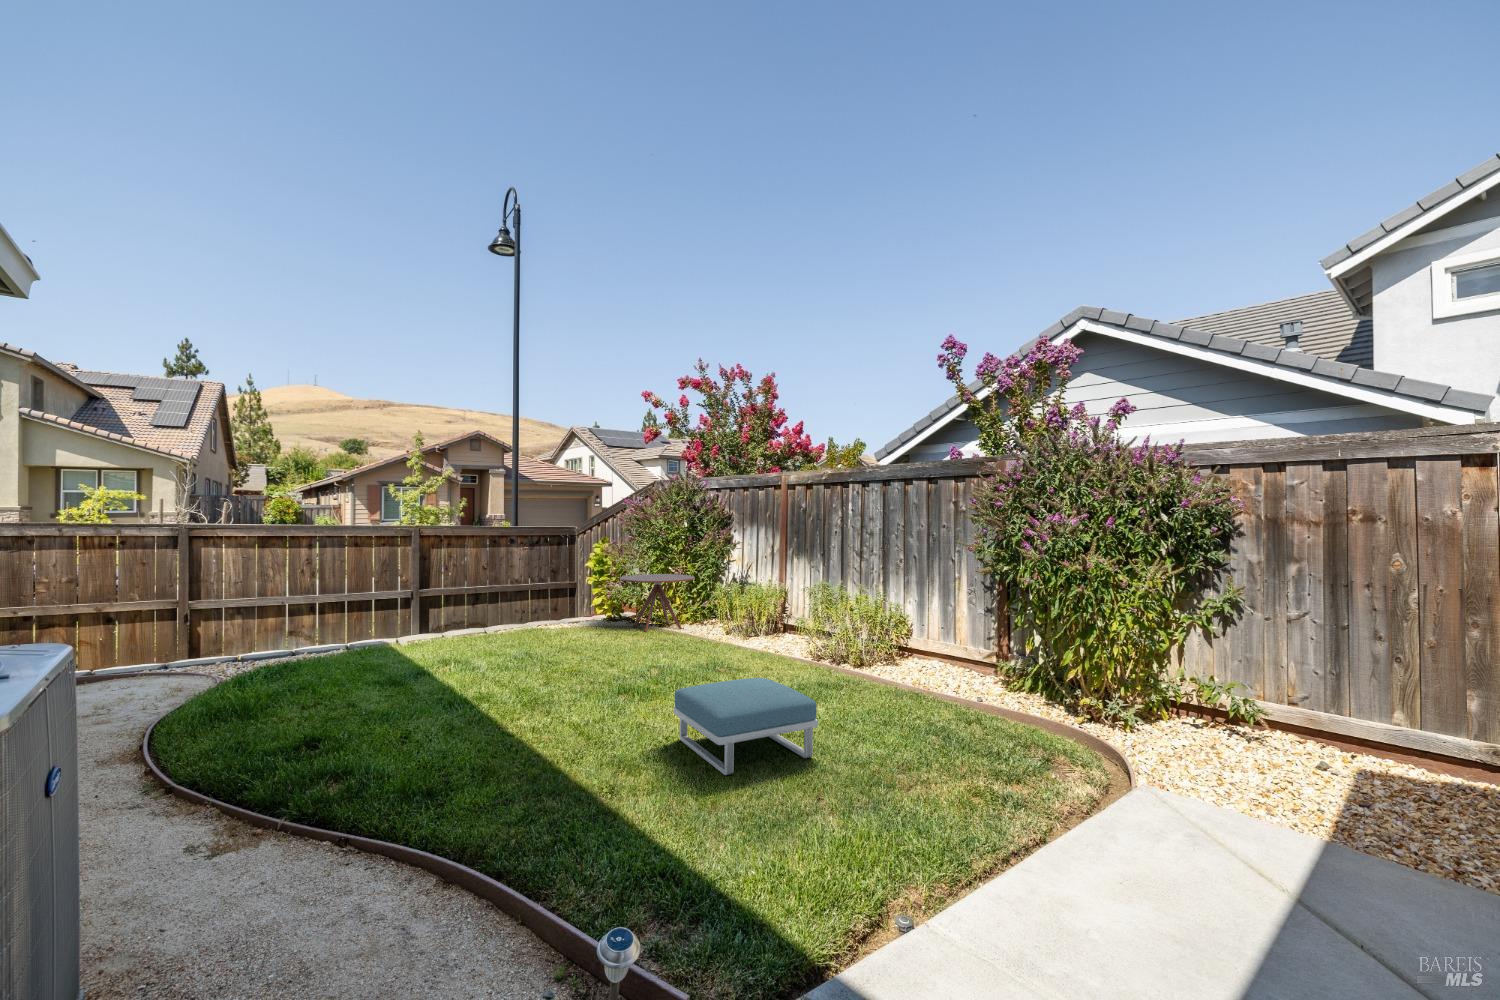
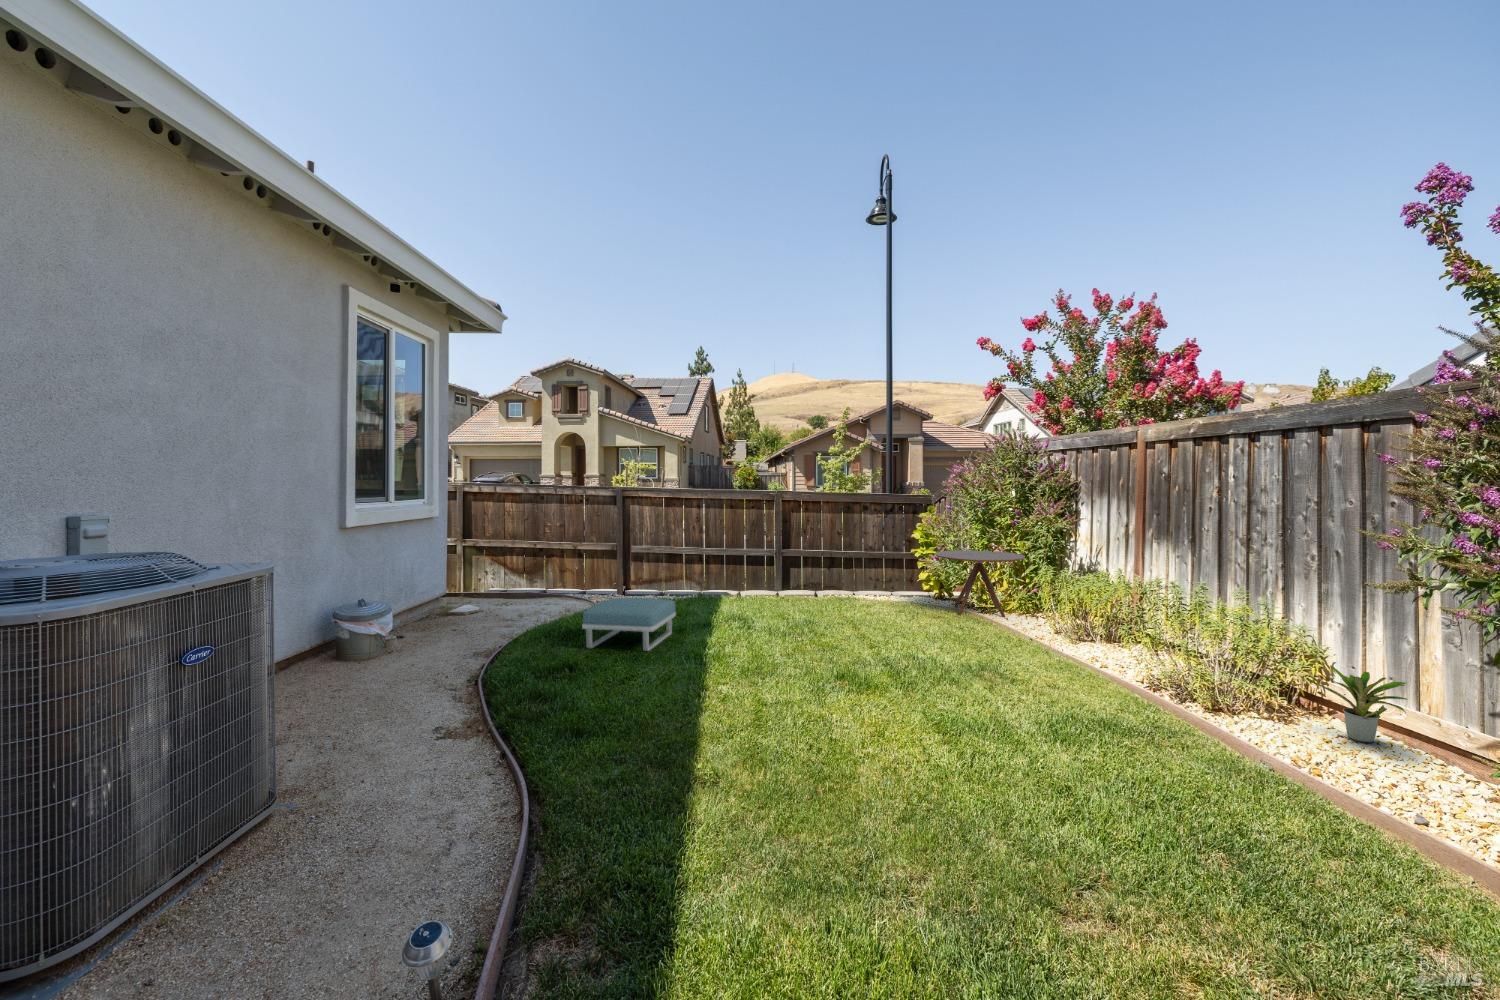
potted plant: none [910,625,962,669] -> present [1306,666,1408,743]
footstool: present [674,678,818,775] -> present [582,598,676,651]

